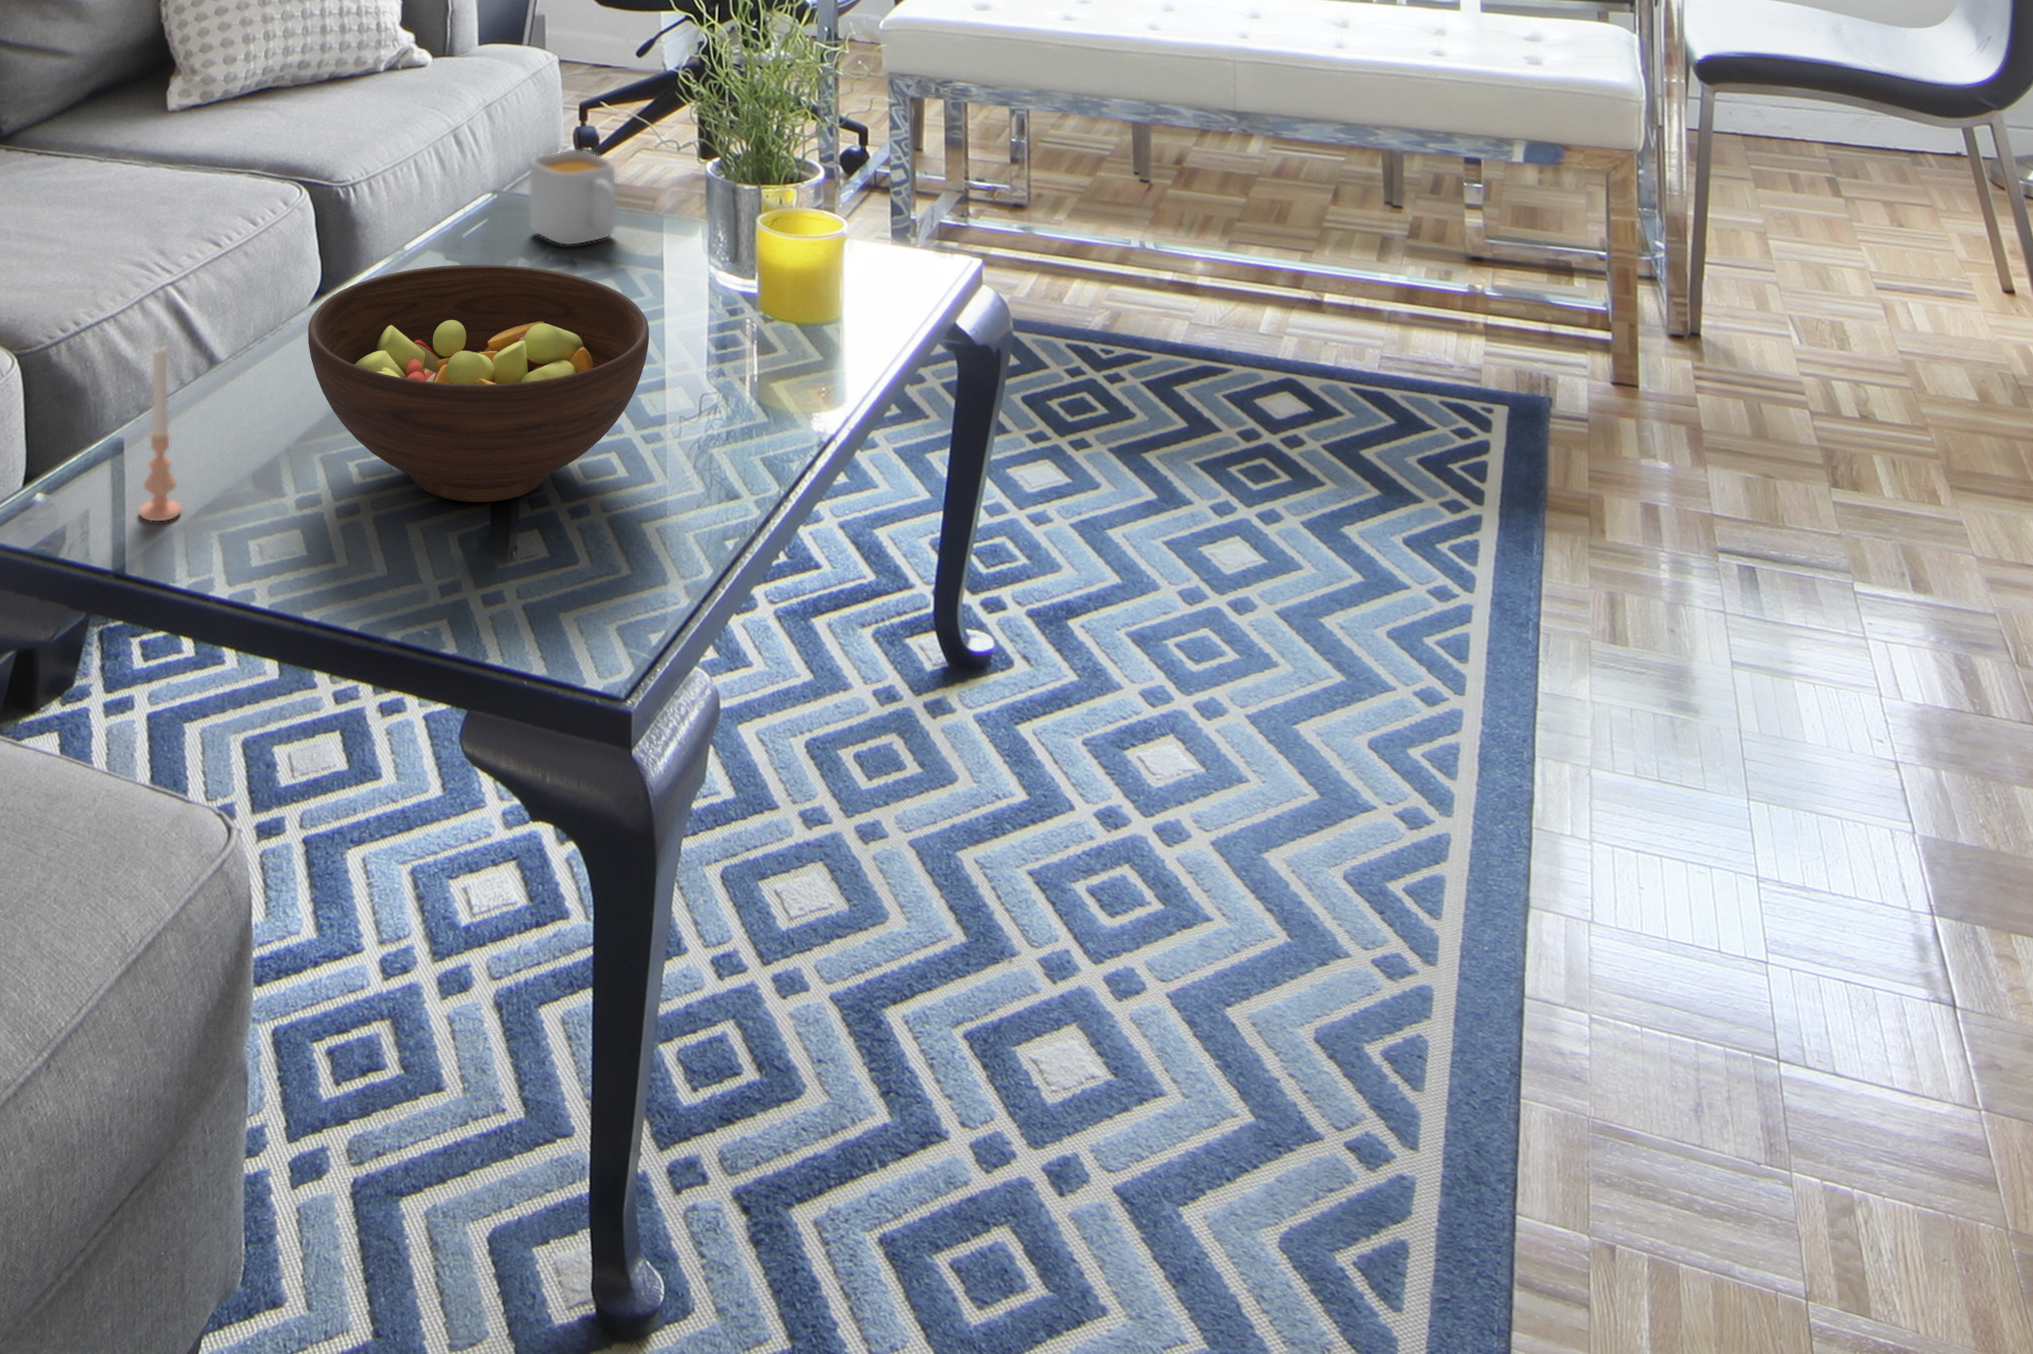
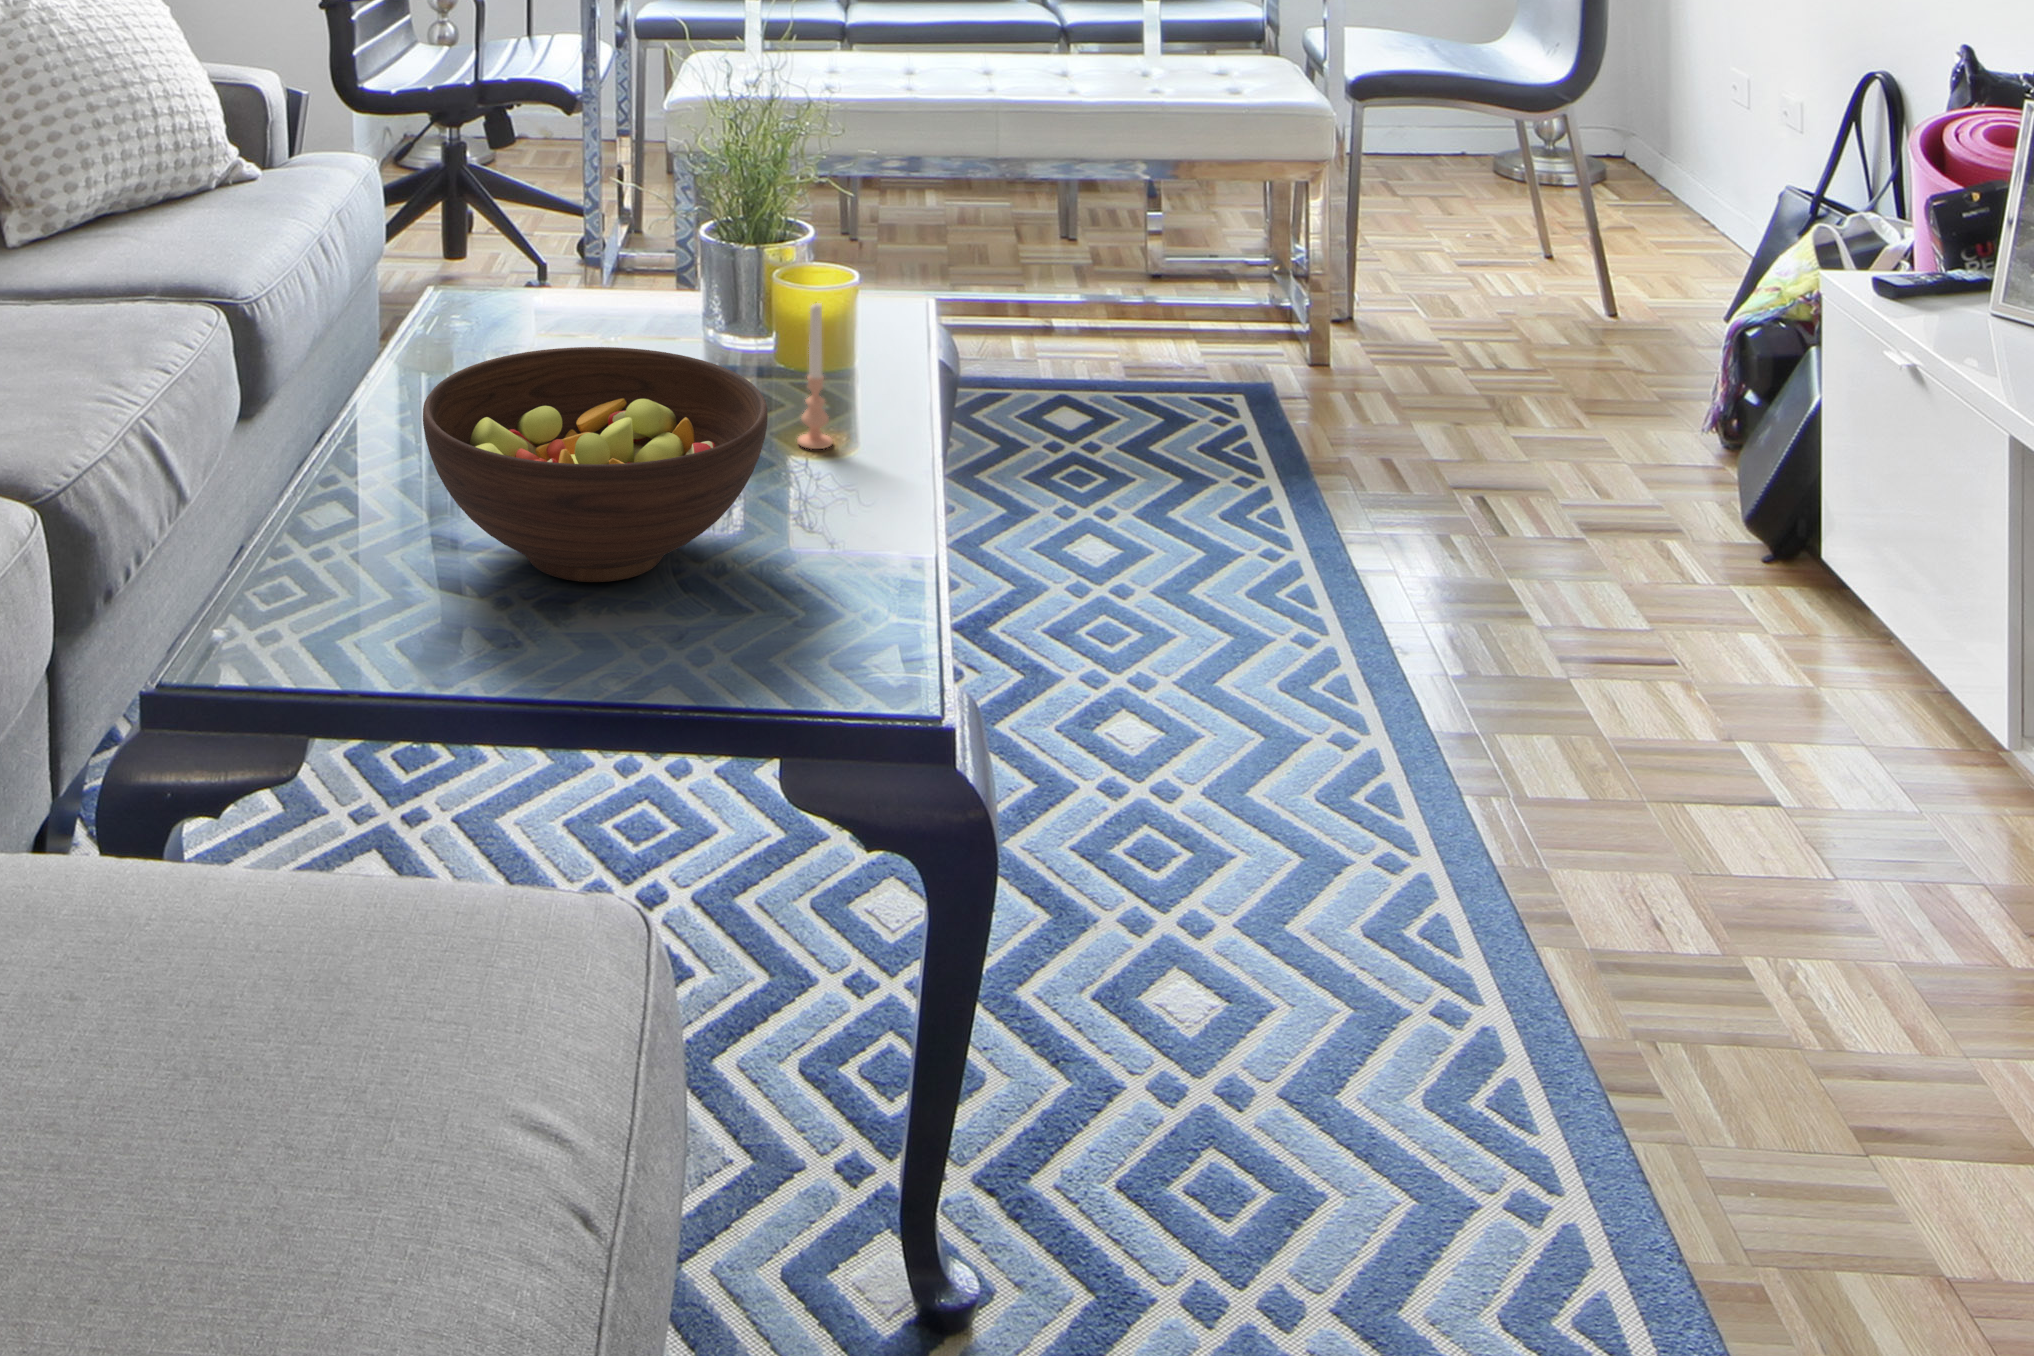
mug: present [530,151,618,244] -> none [471,237,572,330]
candle: present [140,348,181,521] -> present [797,303,833,449]

